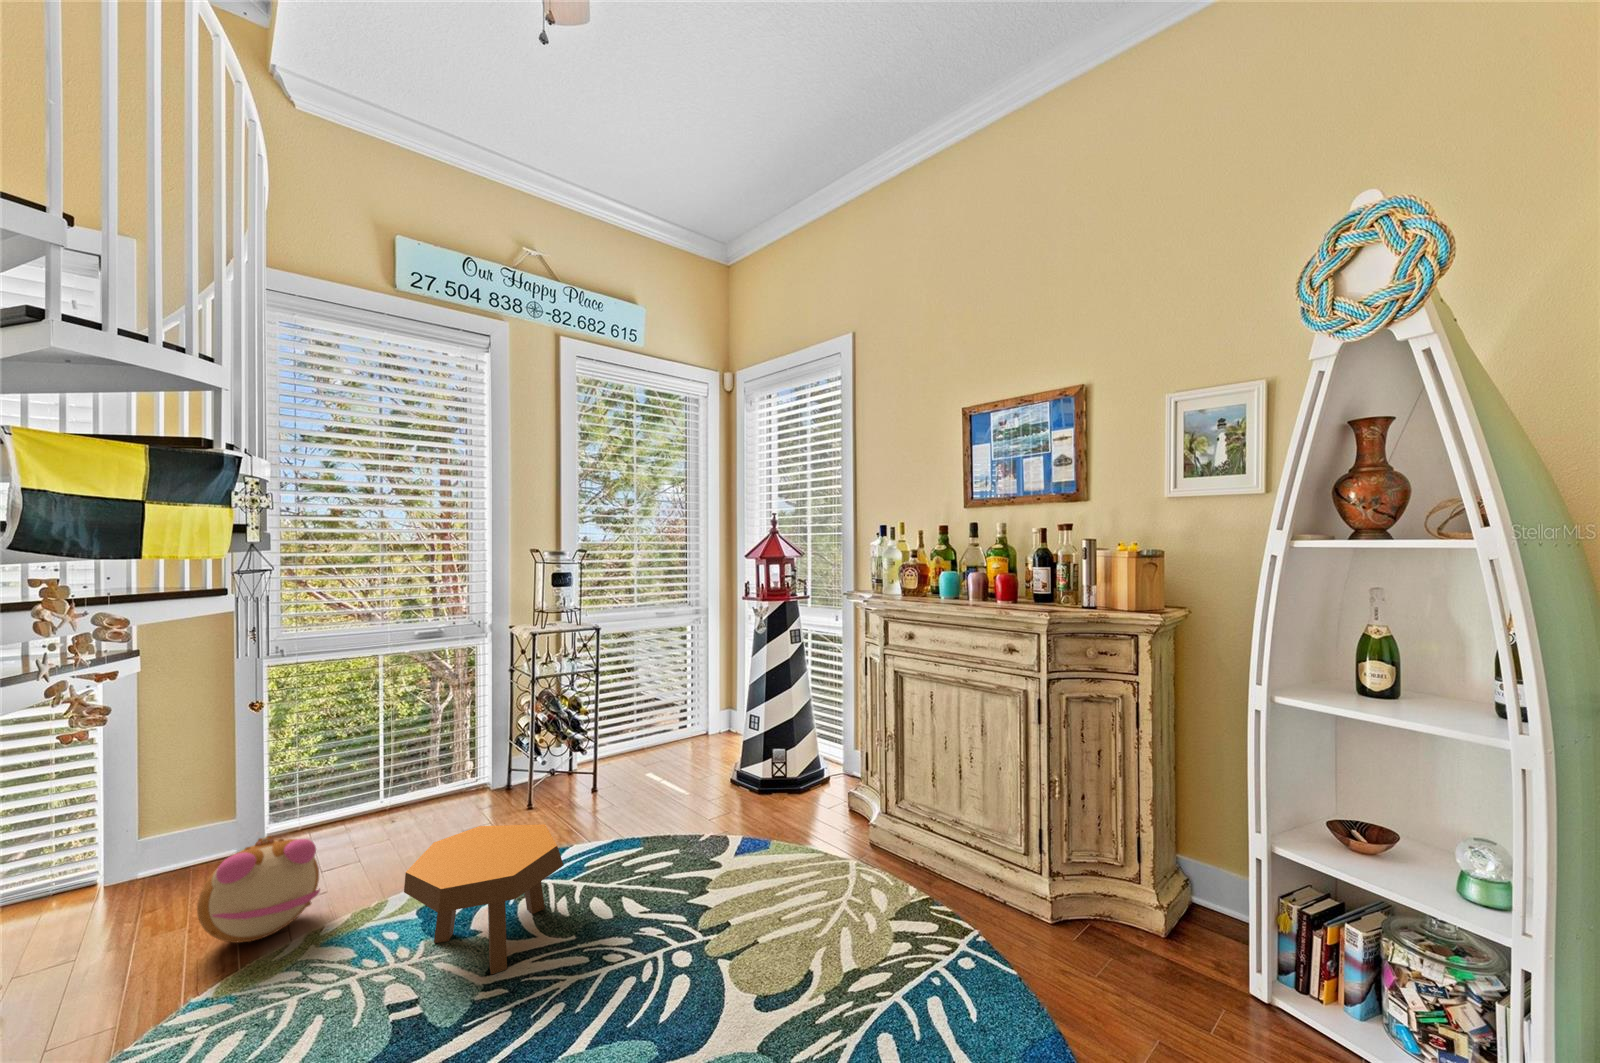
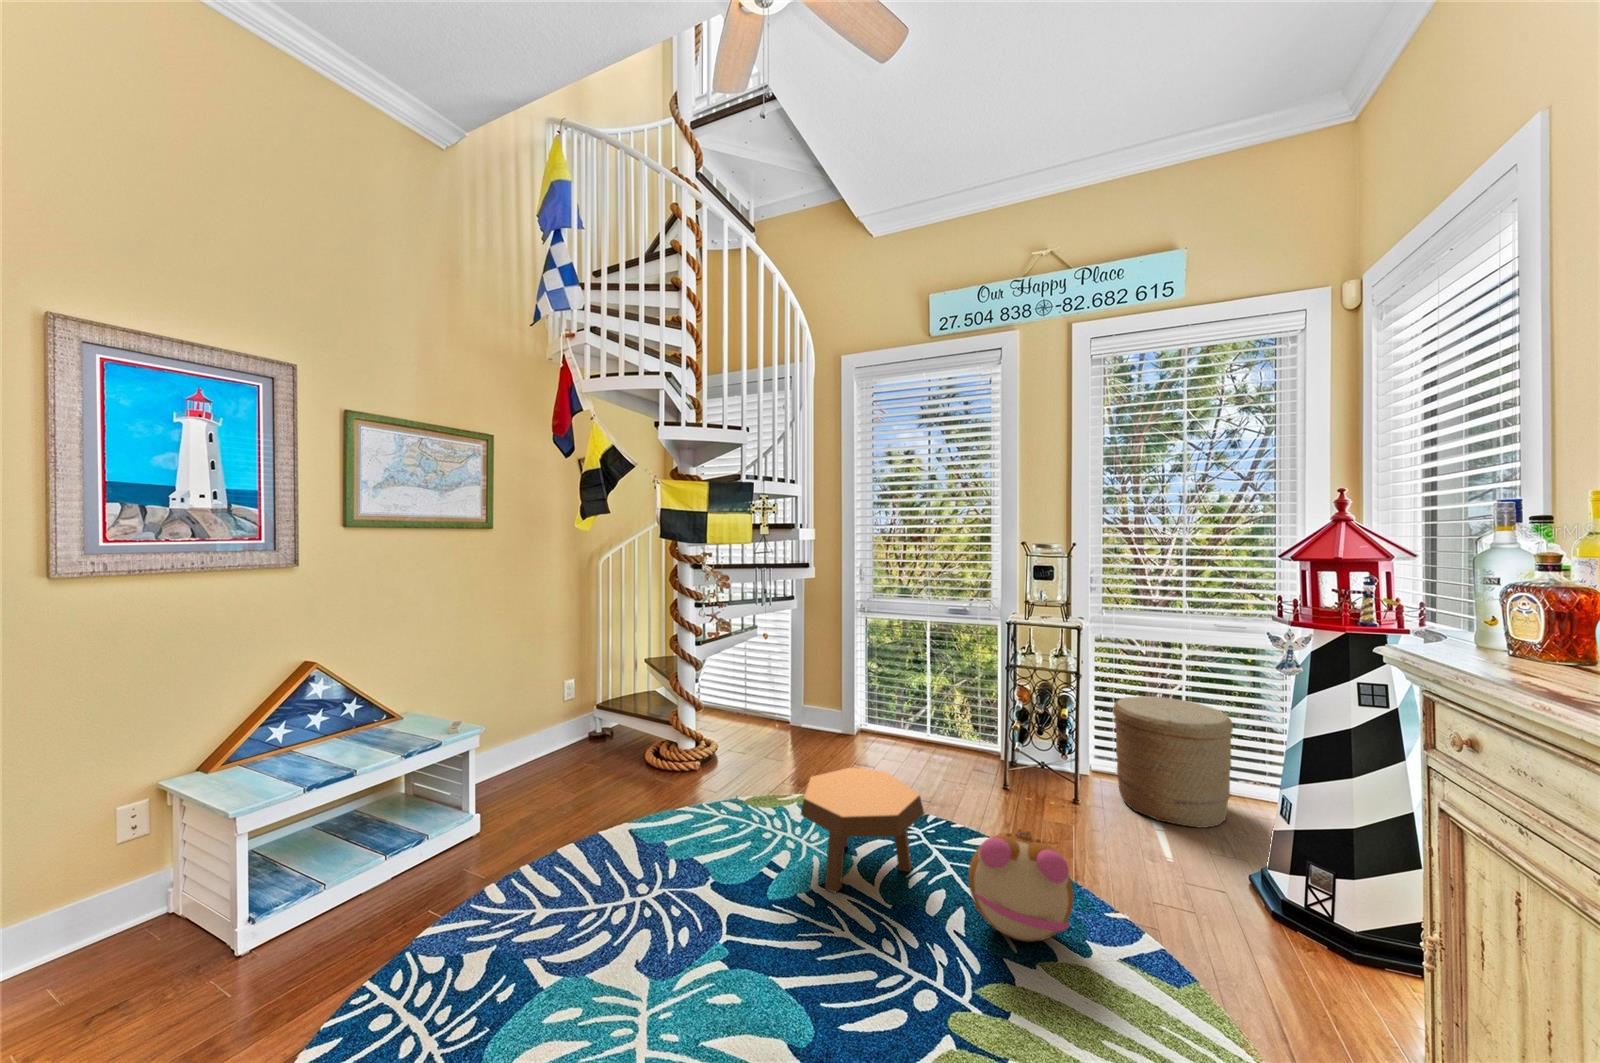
woven basket: none [601,680,685,778] -> present [1113,696,1233,828]
plush toy: present [197,836,320,943] -> present [968,829,1074,941]

